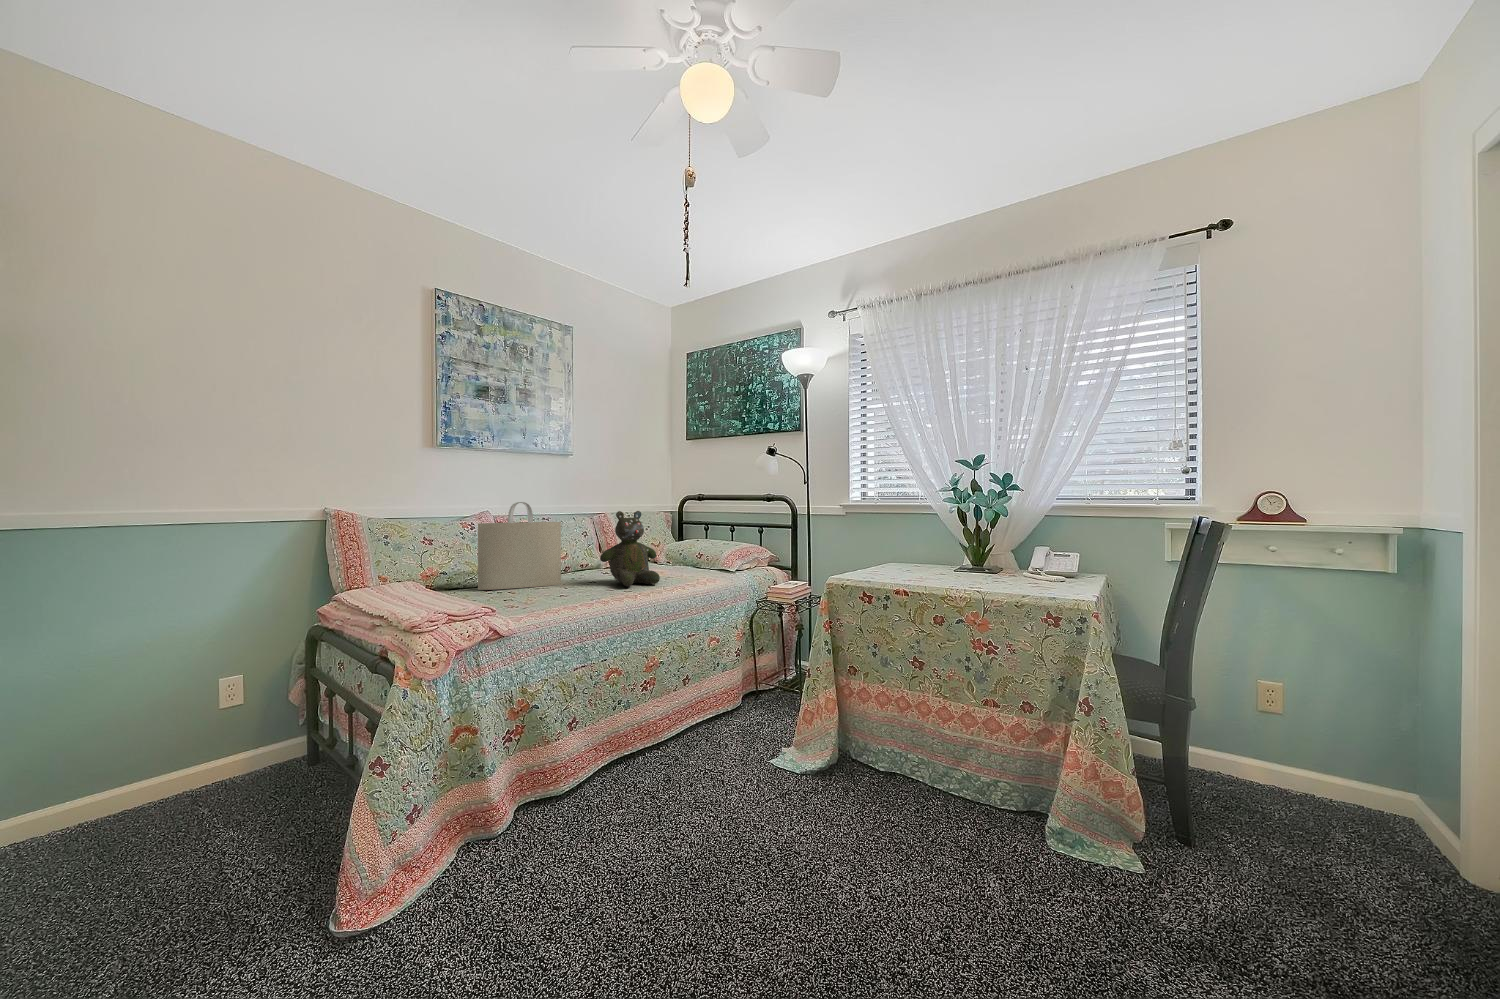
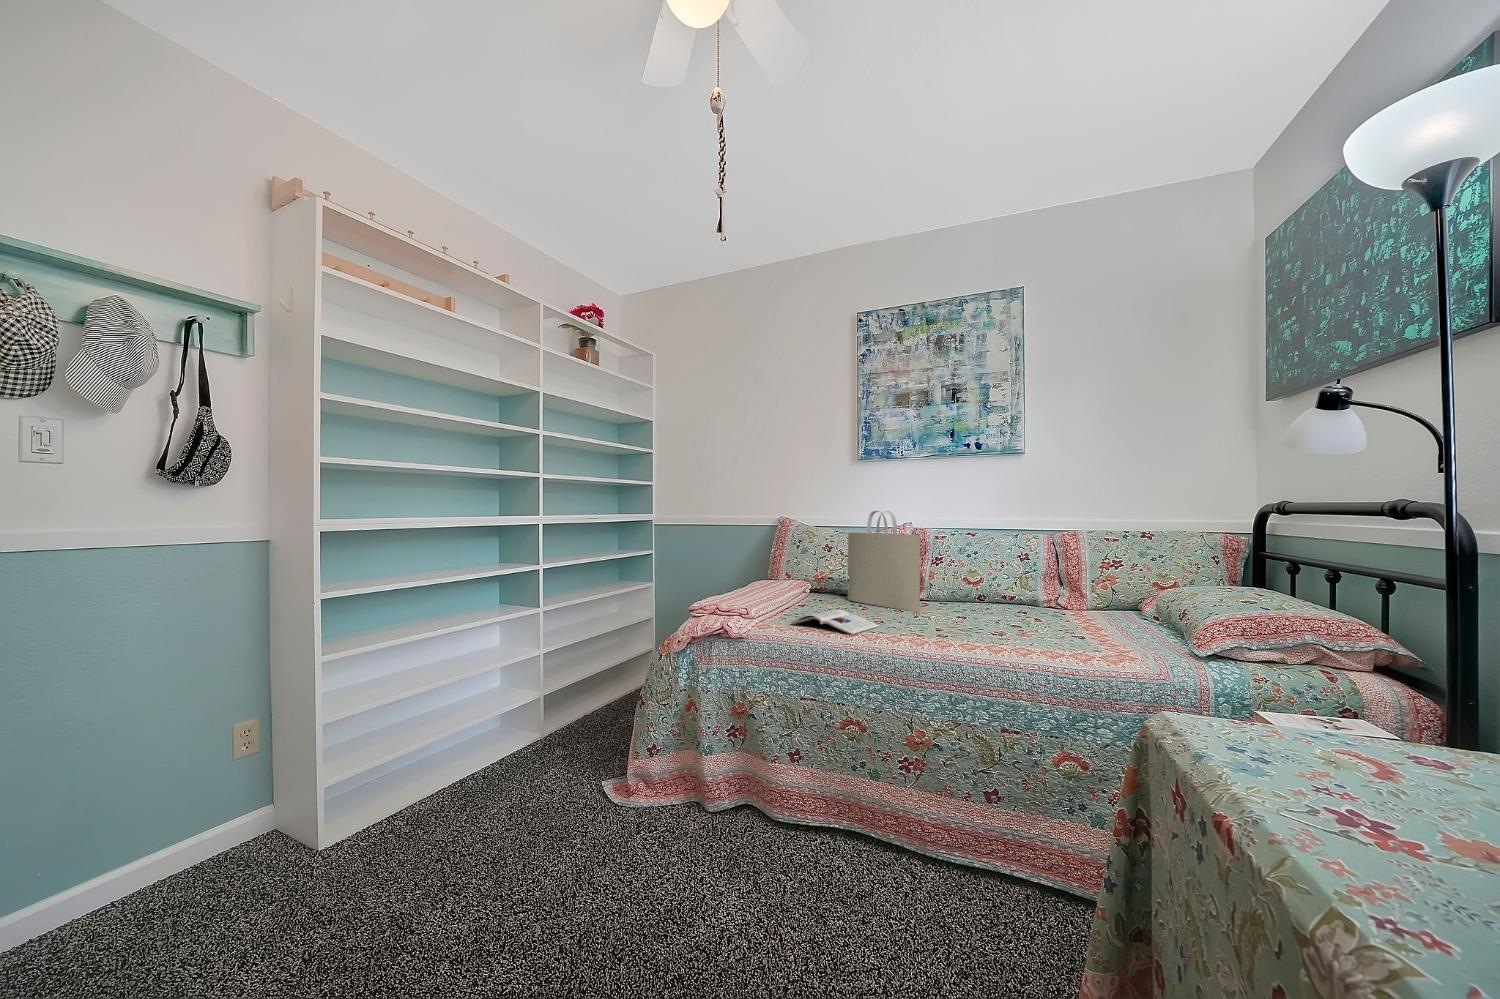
teddy bear: present [600,511,660,586] -> none [933,524,1025,637]
magazine: none [530,590,605,608] -> present [791,610,880,635]

